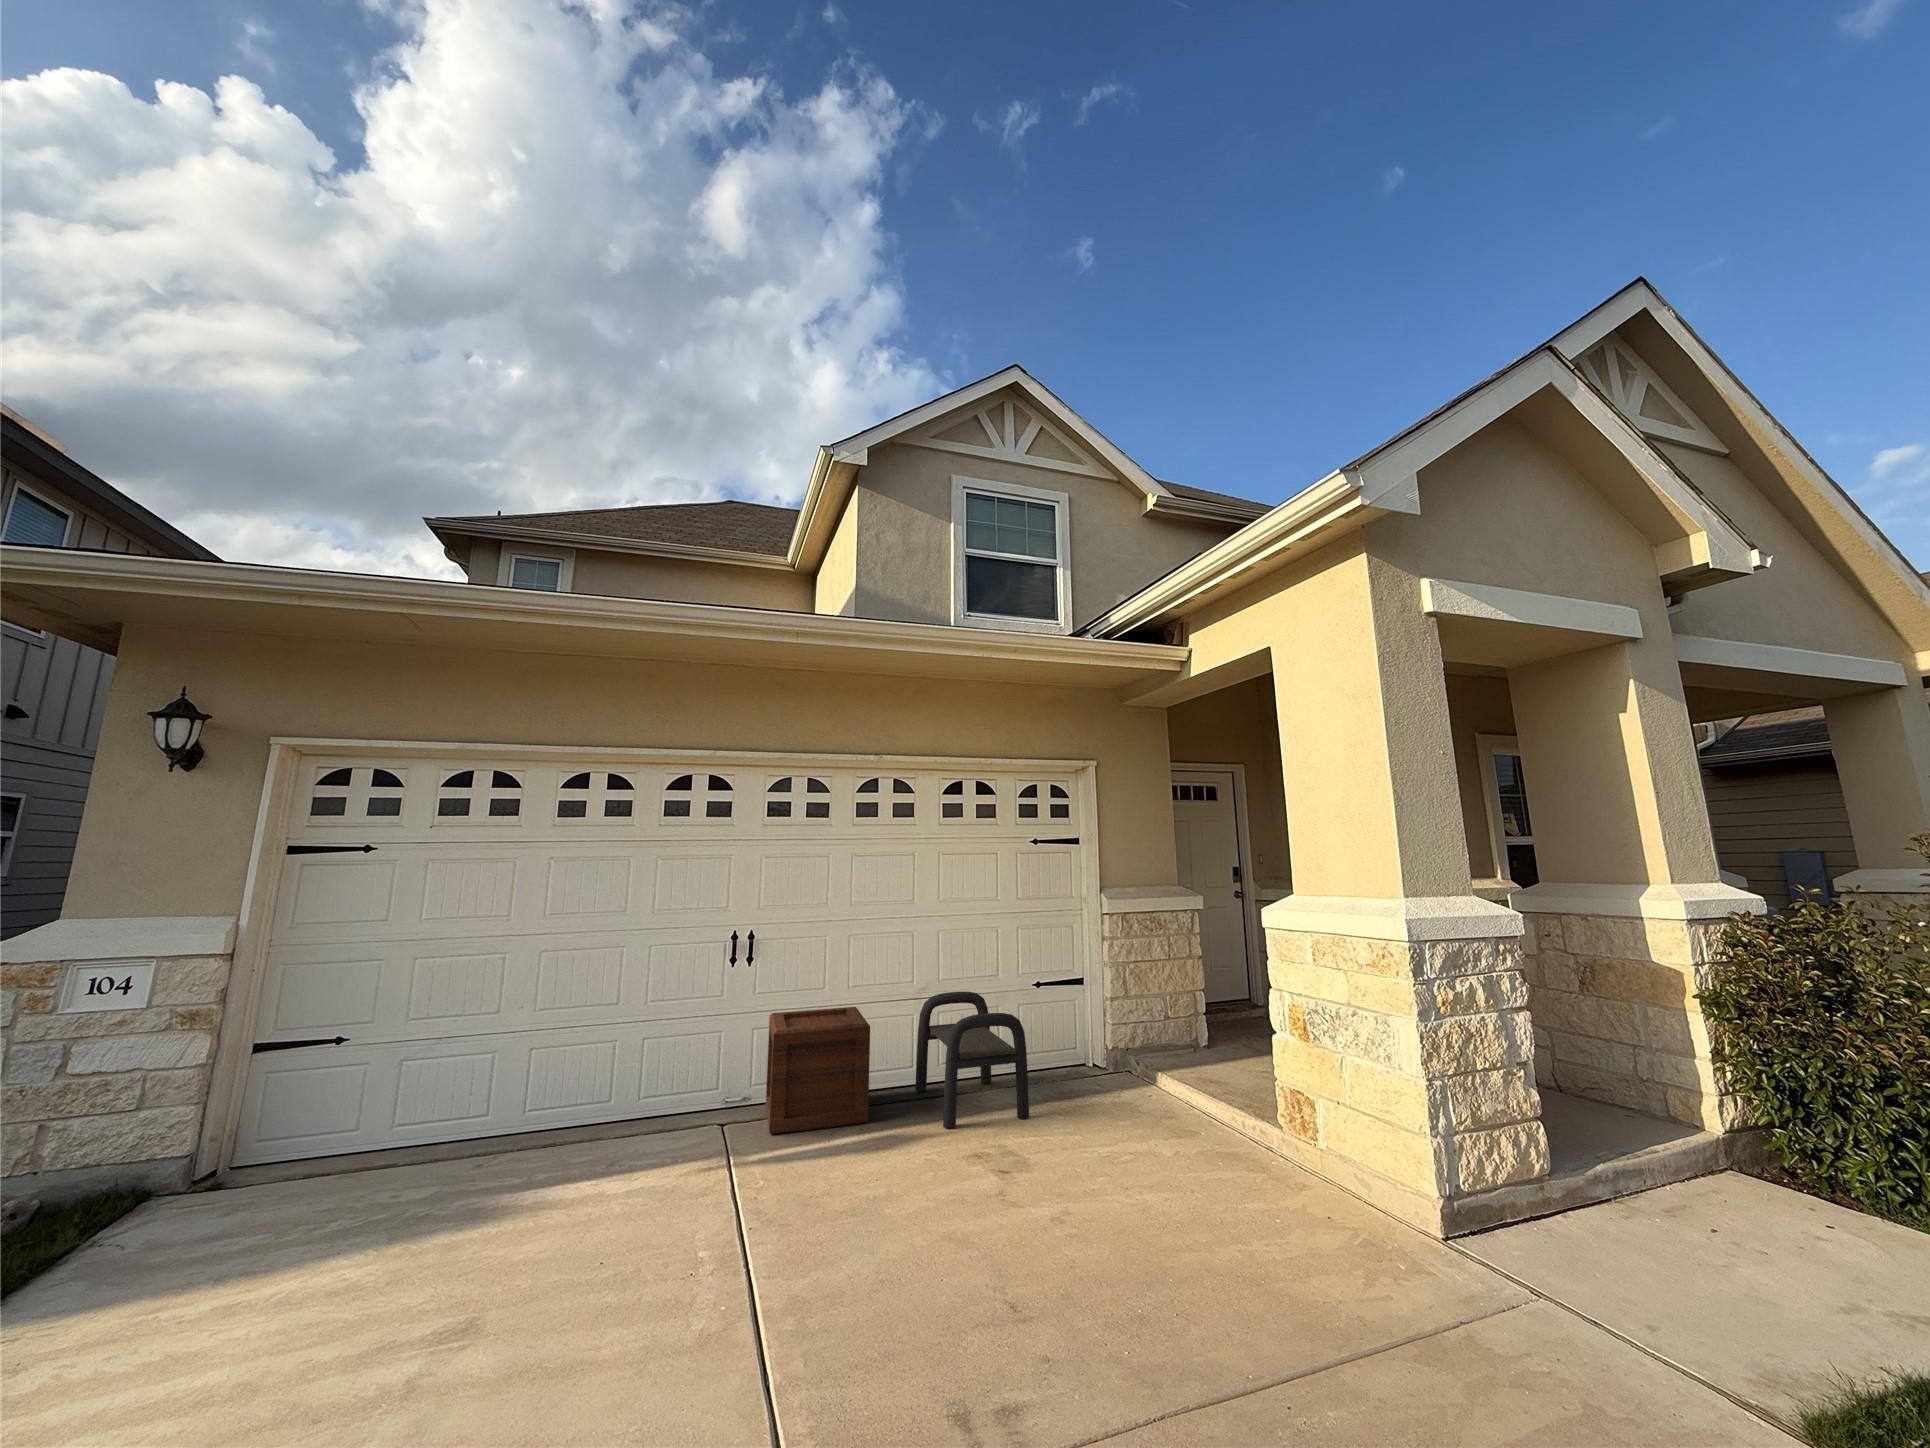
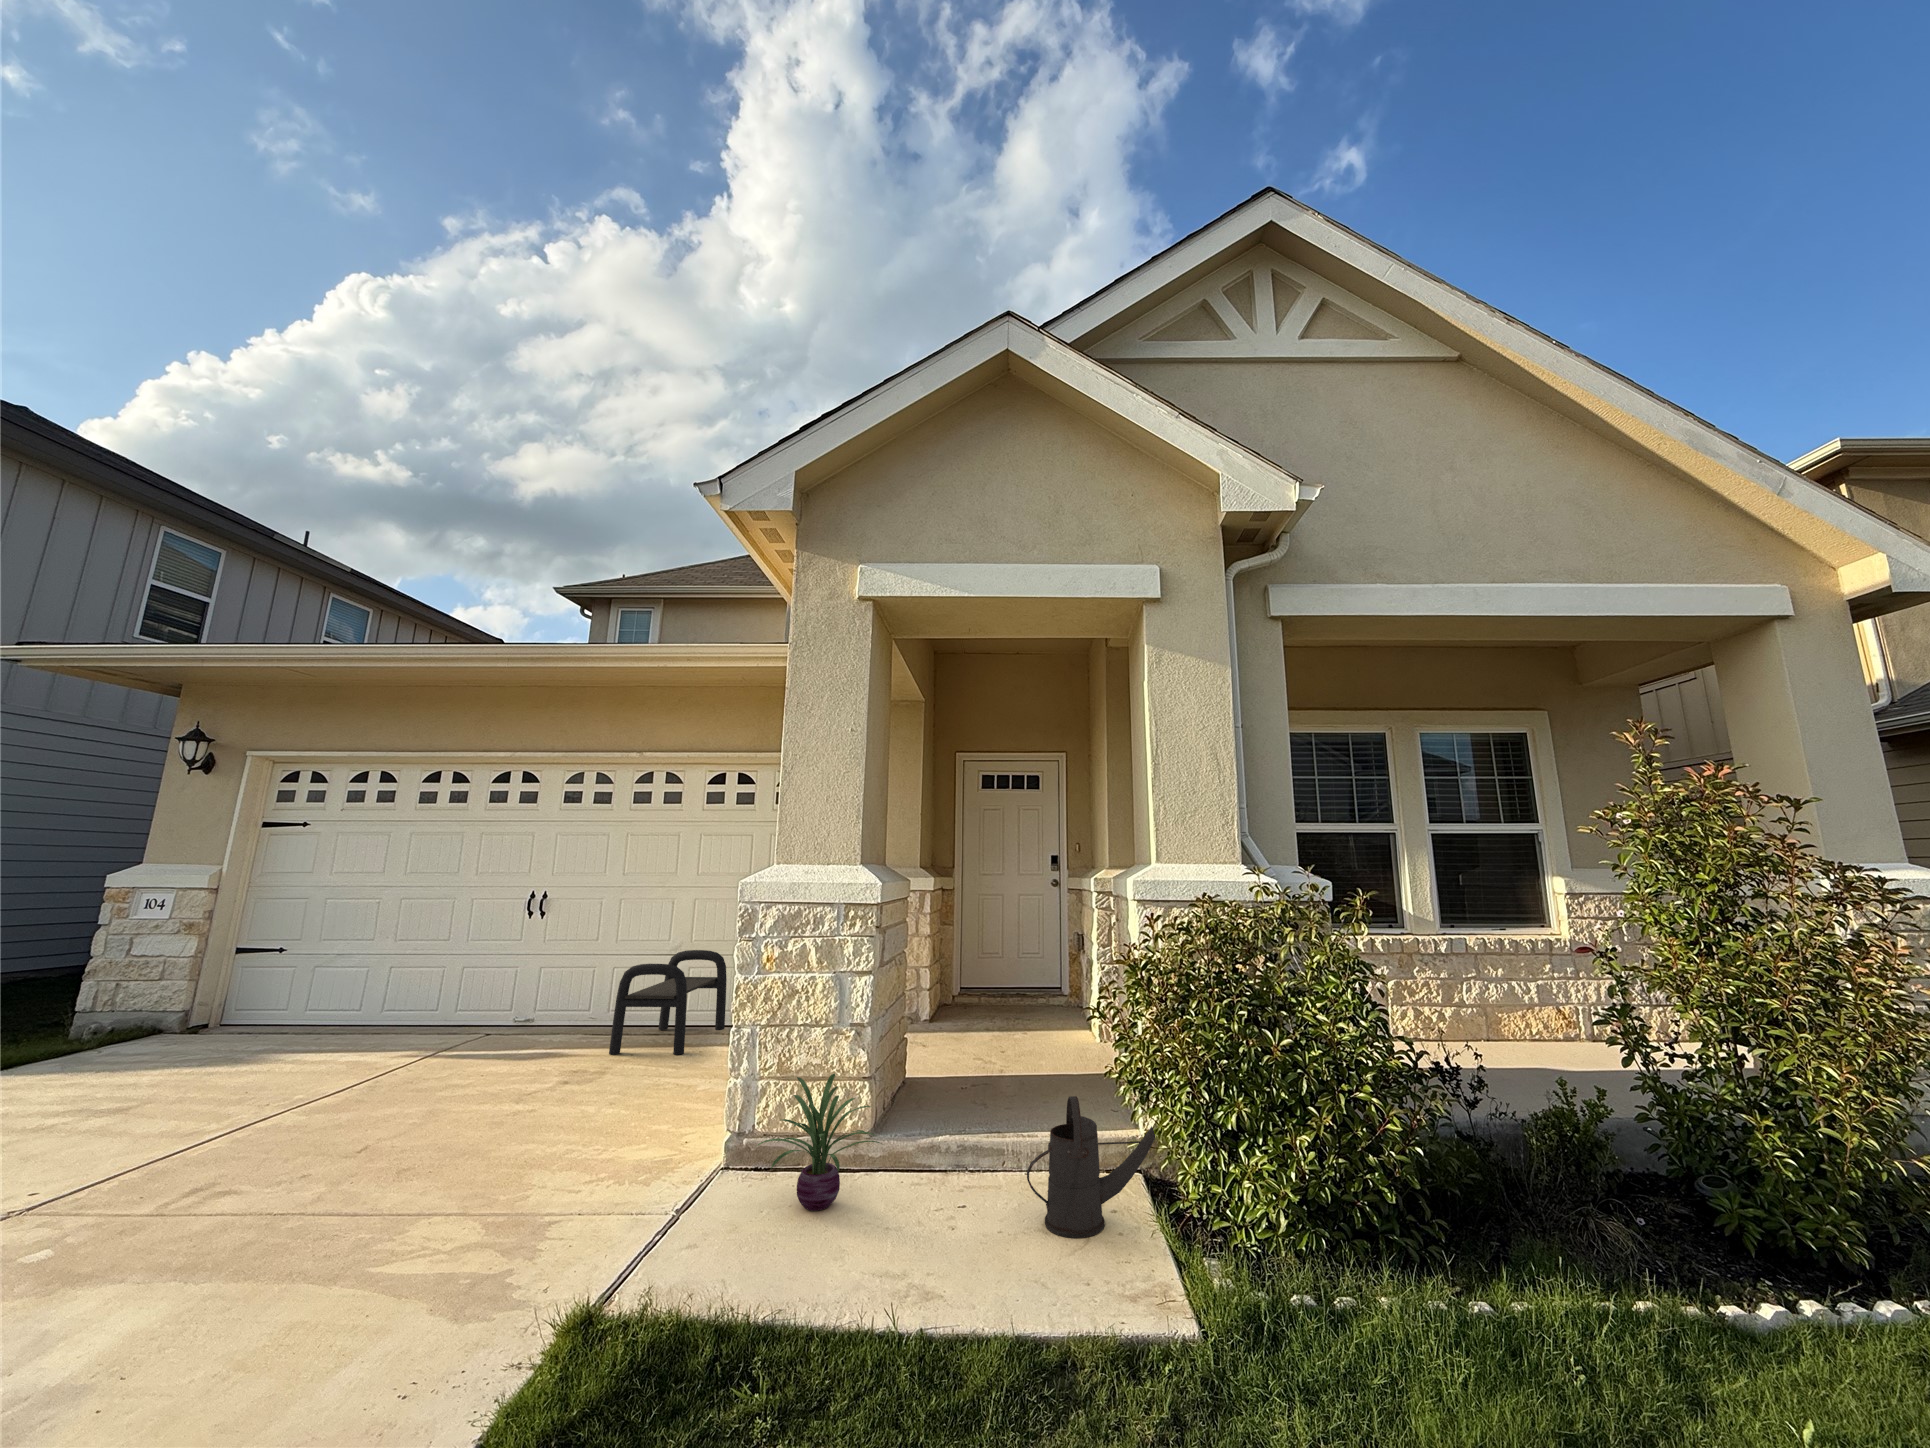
wooden crate: present [766,1007,870,1135] -> none [498,955,619,1045]
watering can: none [1783,1109,1868,1241] -> present [1027,1096,1155,1238]
decorative plant: none [1528,1117,1690,1263] -> present [757,1074,880,1211]

